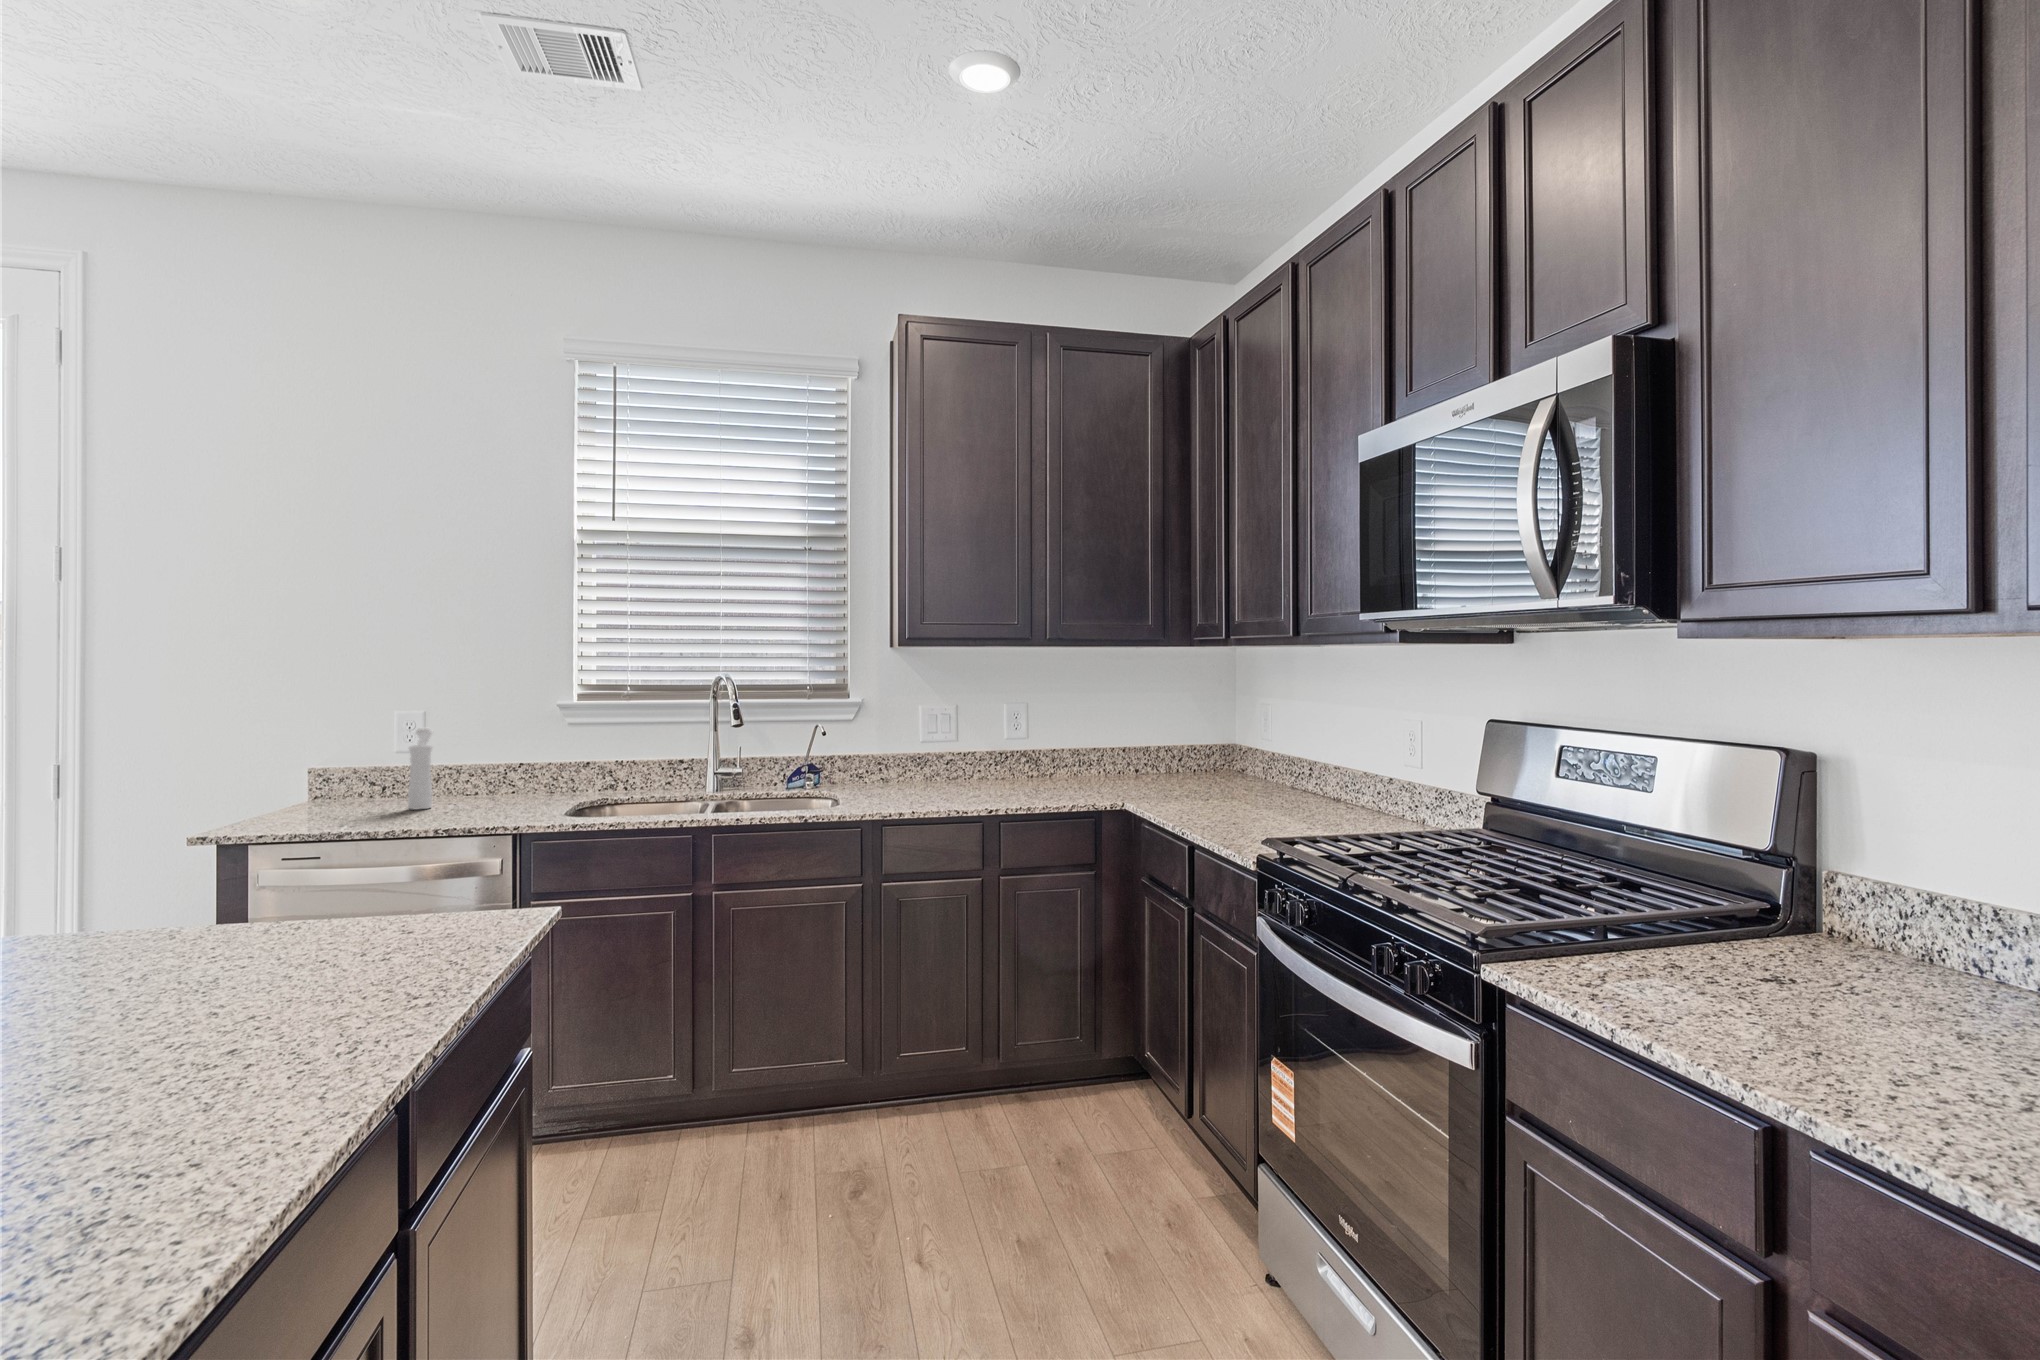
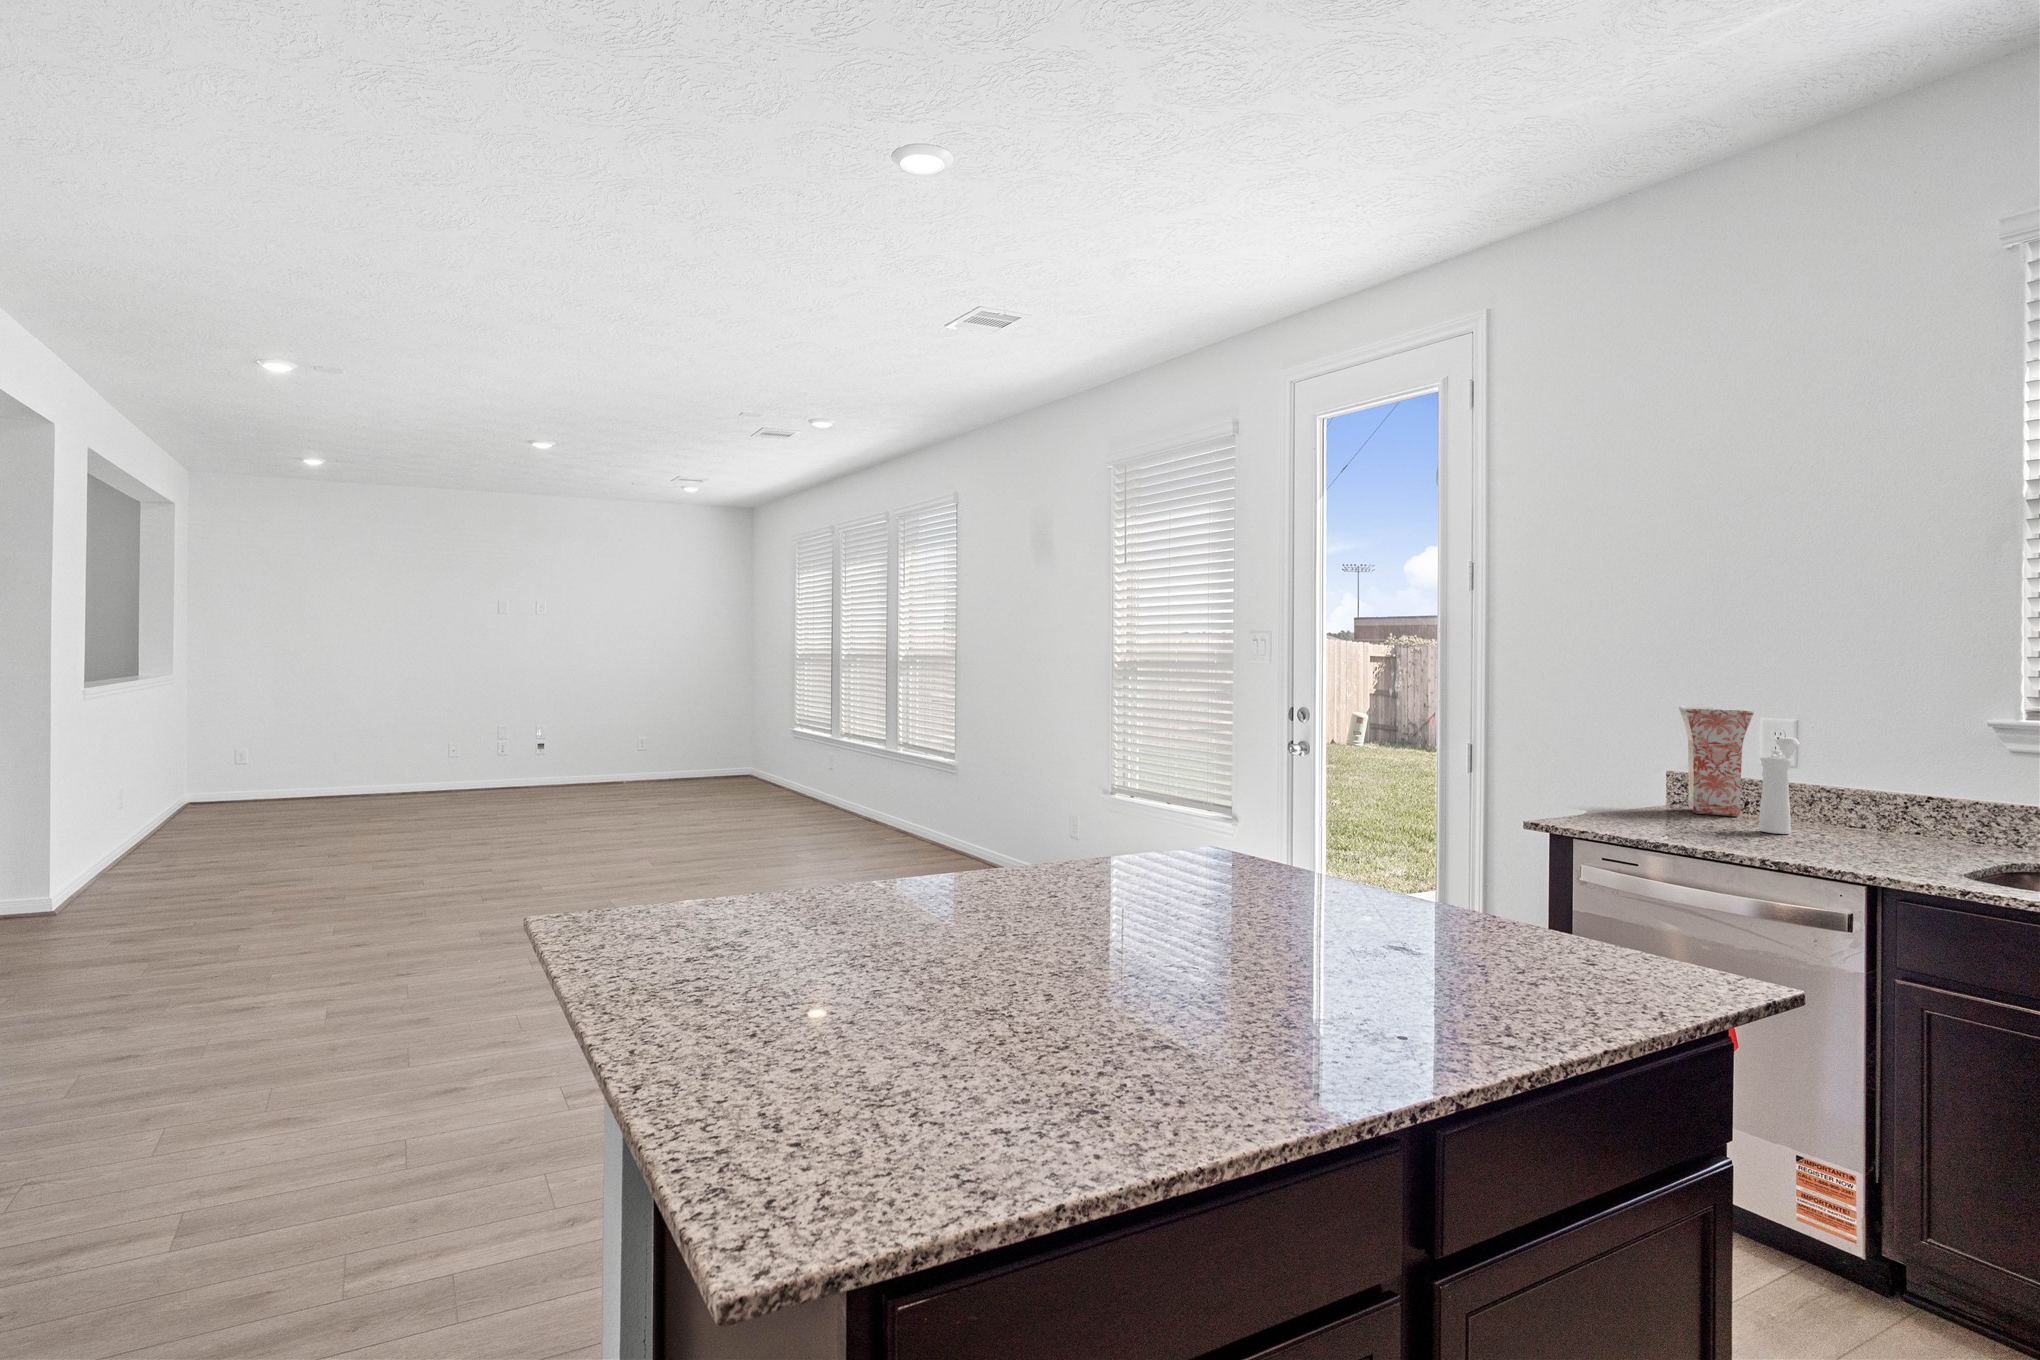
vase: none [321,705,392,804] -> present [1679,706,1754,816]

